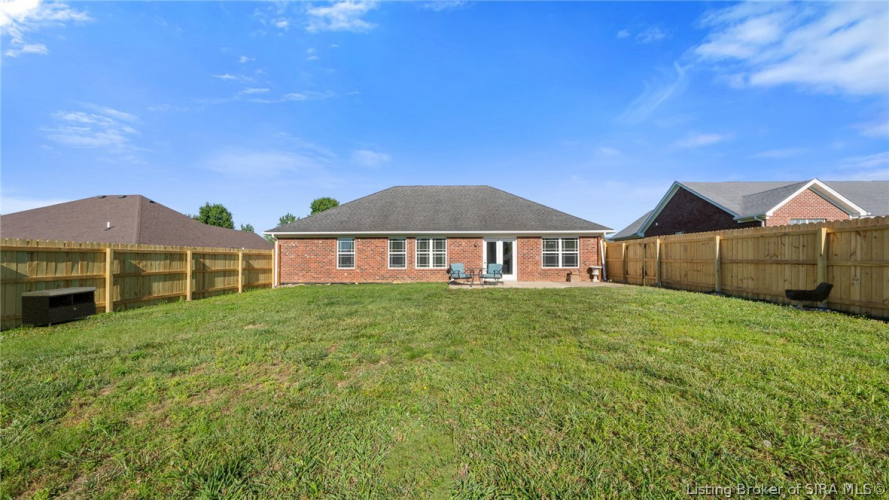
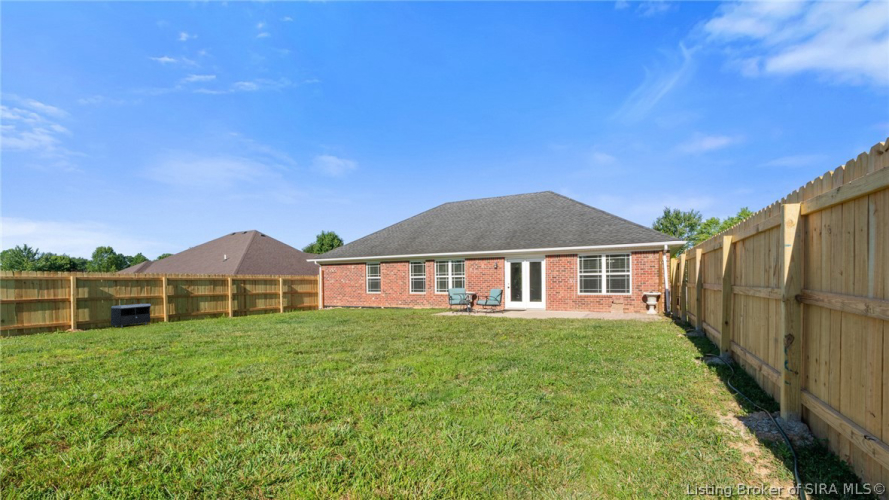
lounge chair: present [785,282,834,311] -> none [668,313,722,349]

